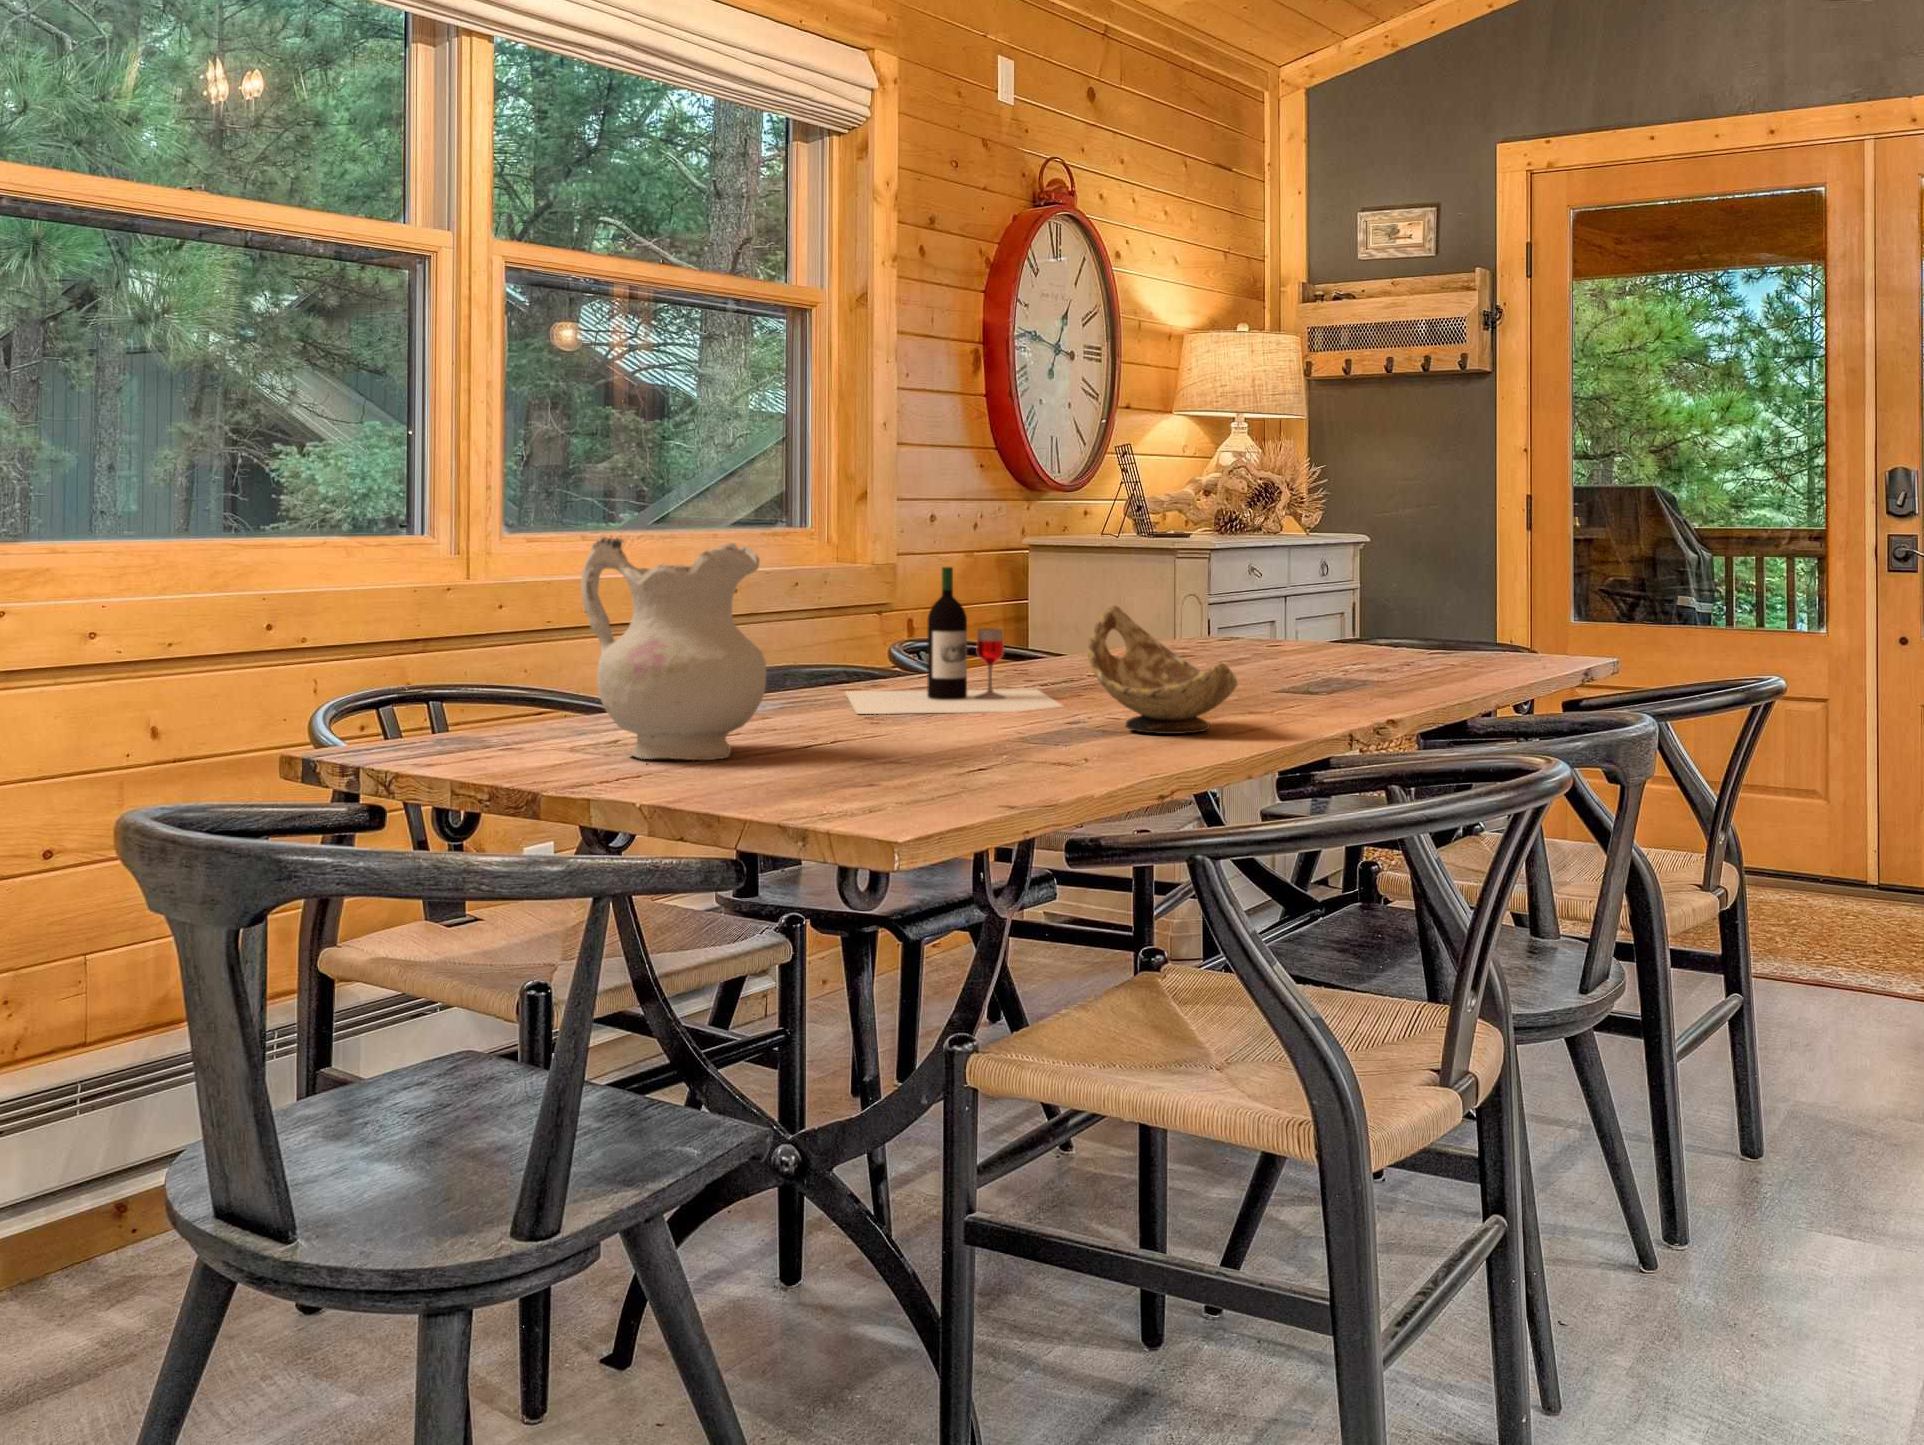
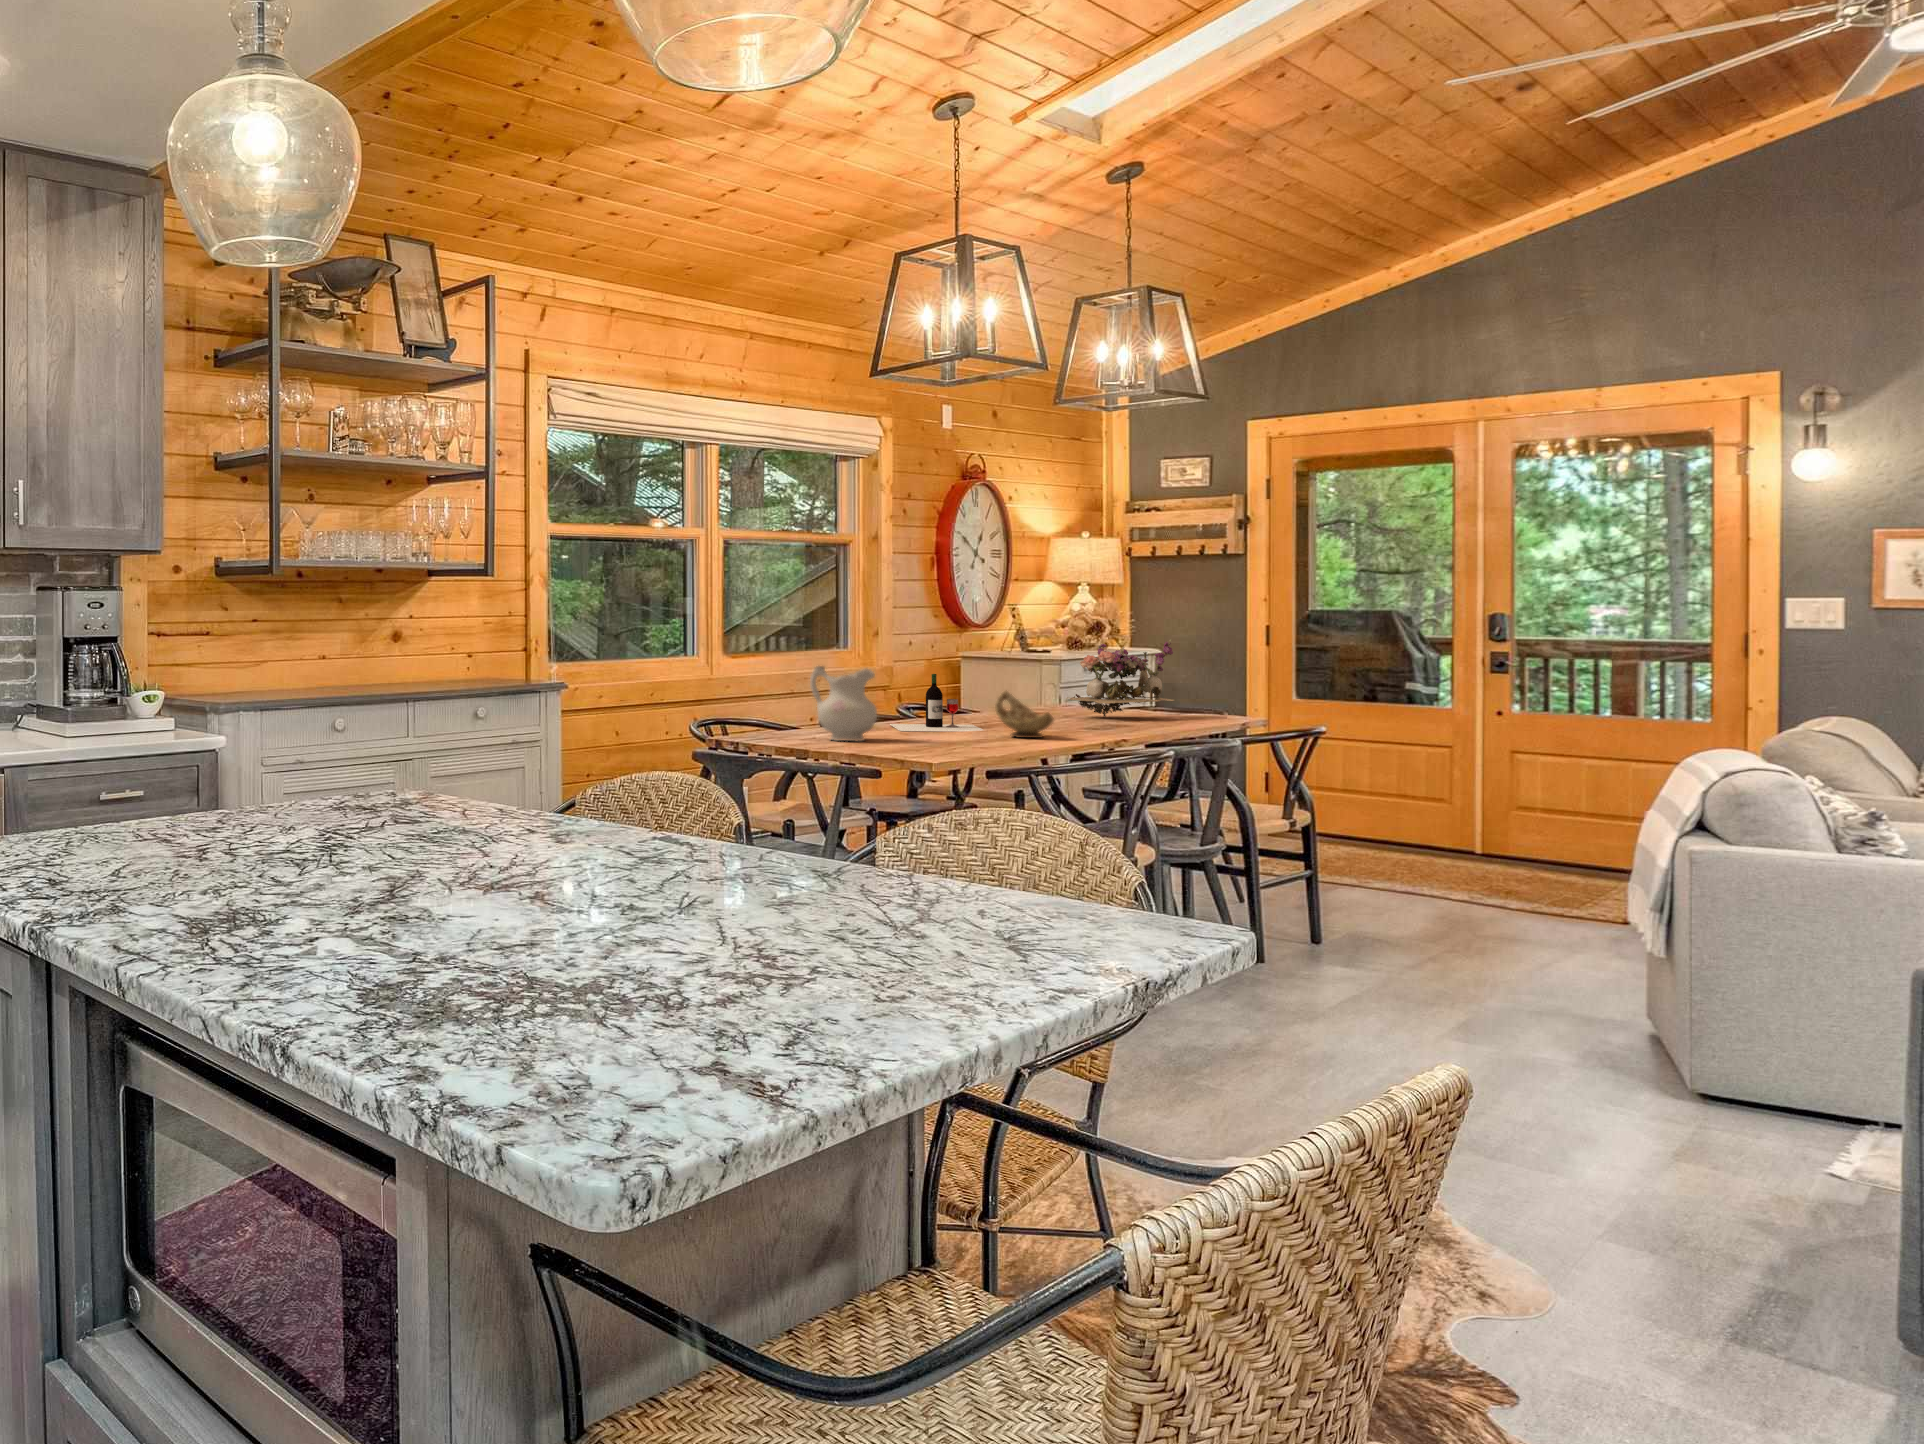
flower arrangement: none [1232,494,1456,663] -> present [1066,640,1174,717]

